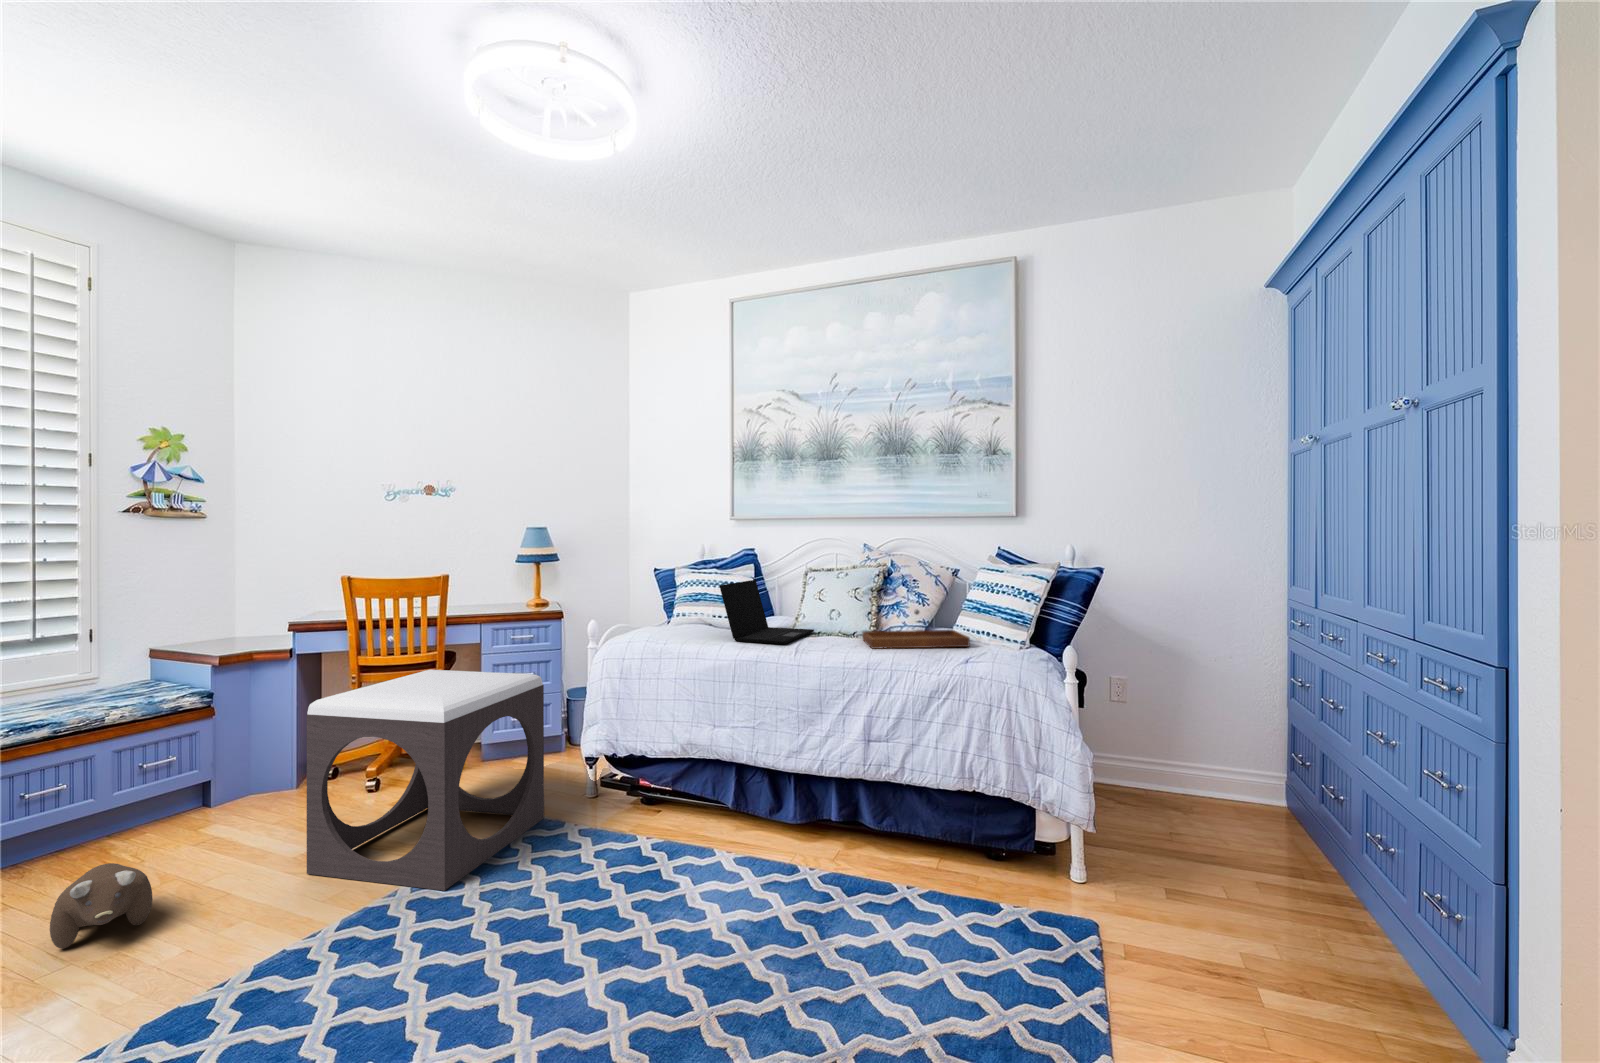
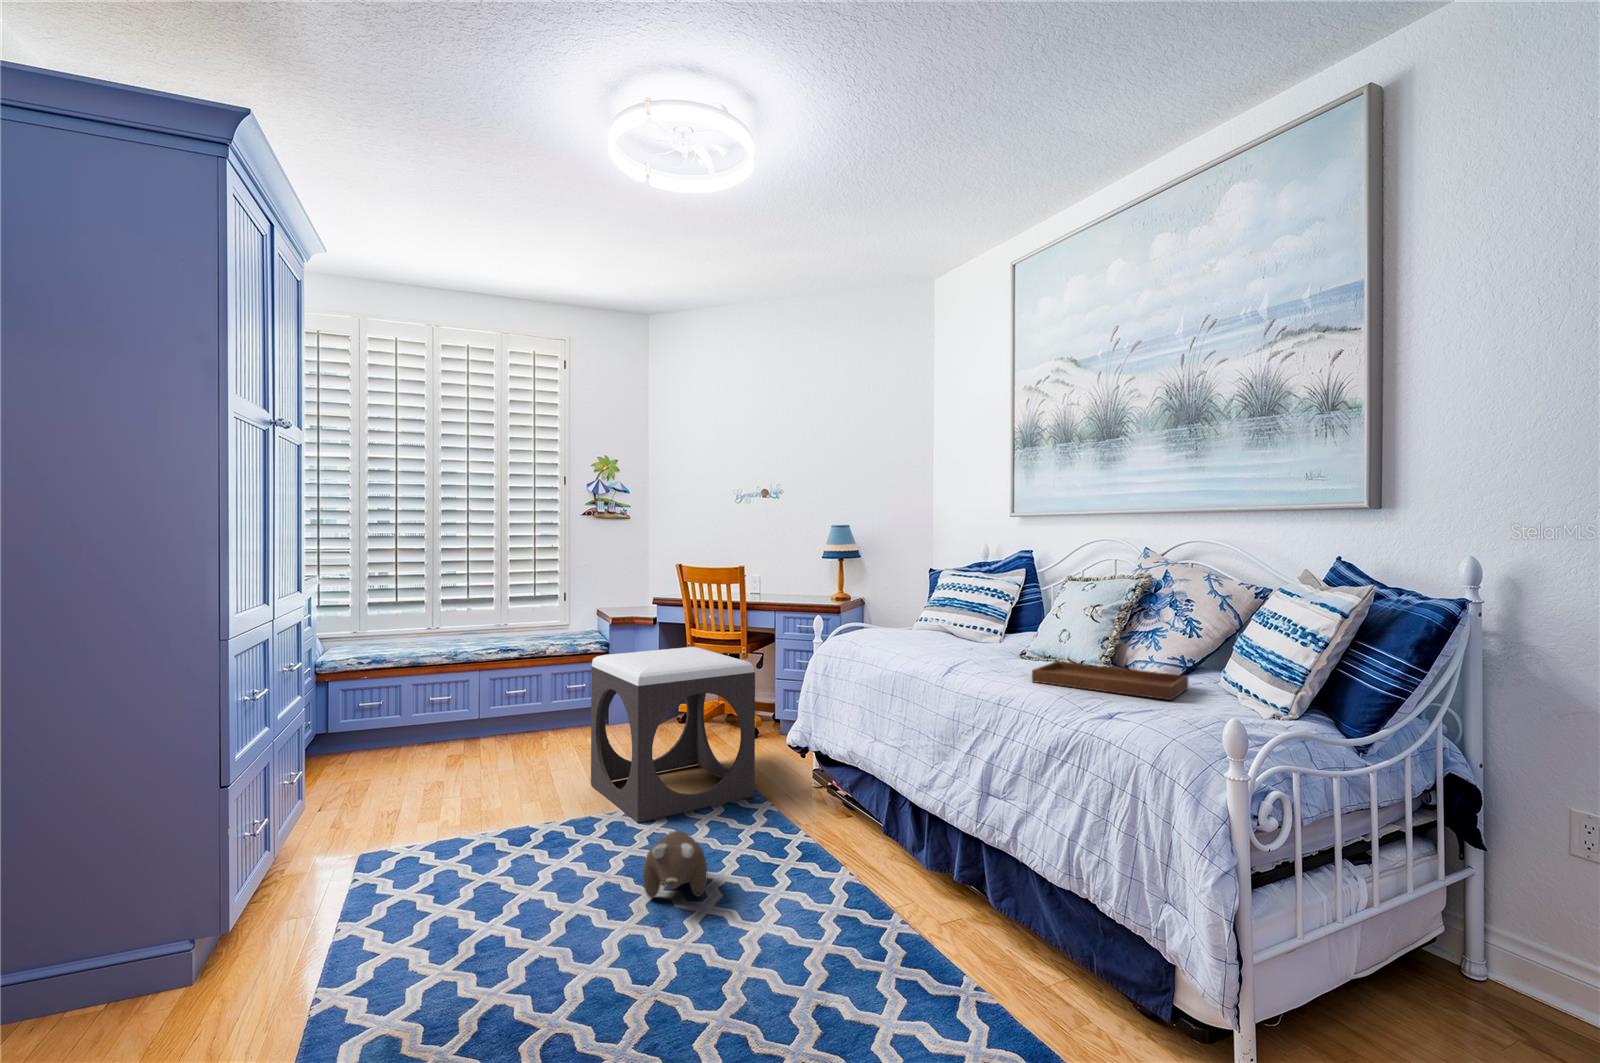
laptop: present [720,580,814,644] -> none [898,587,1023,663]
plush toy: present [50,863,153,949] -> present [643,831,707,898]

